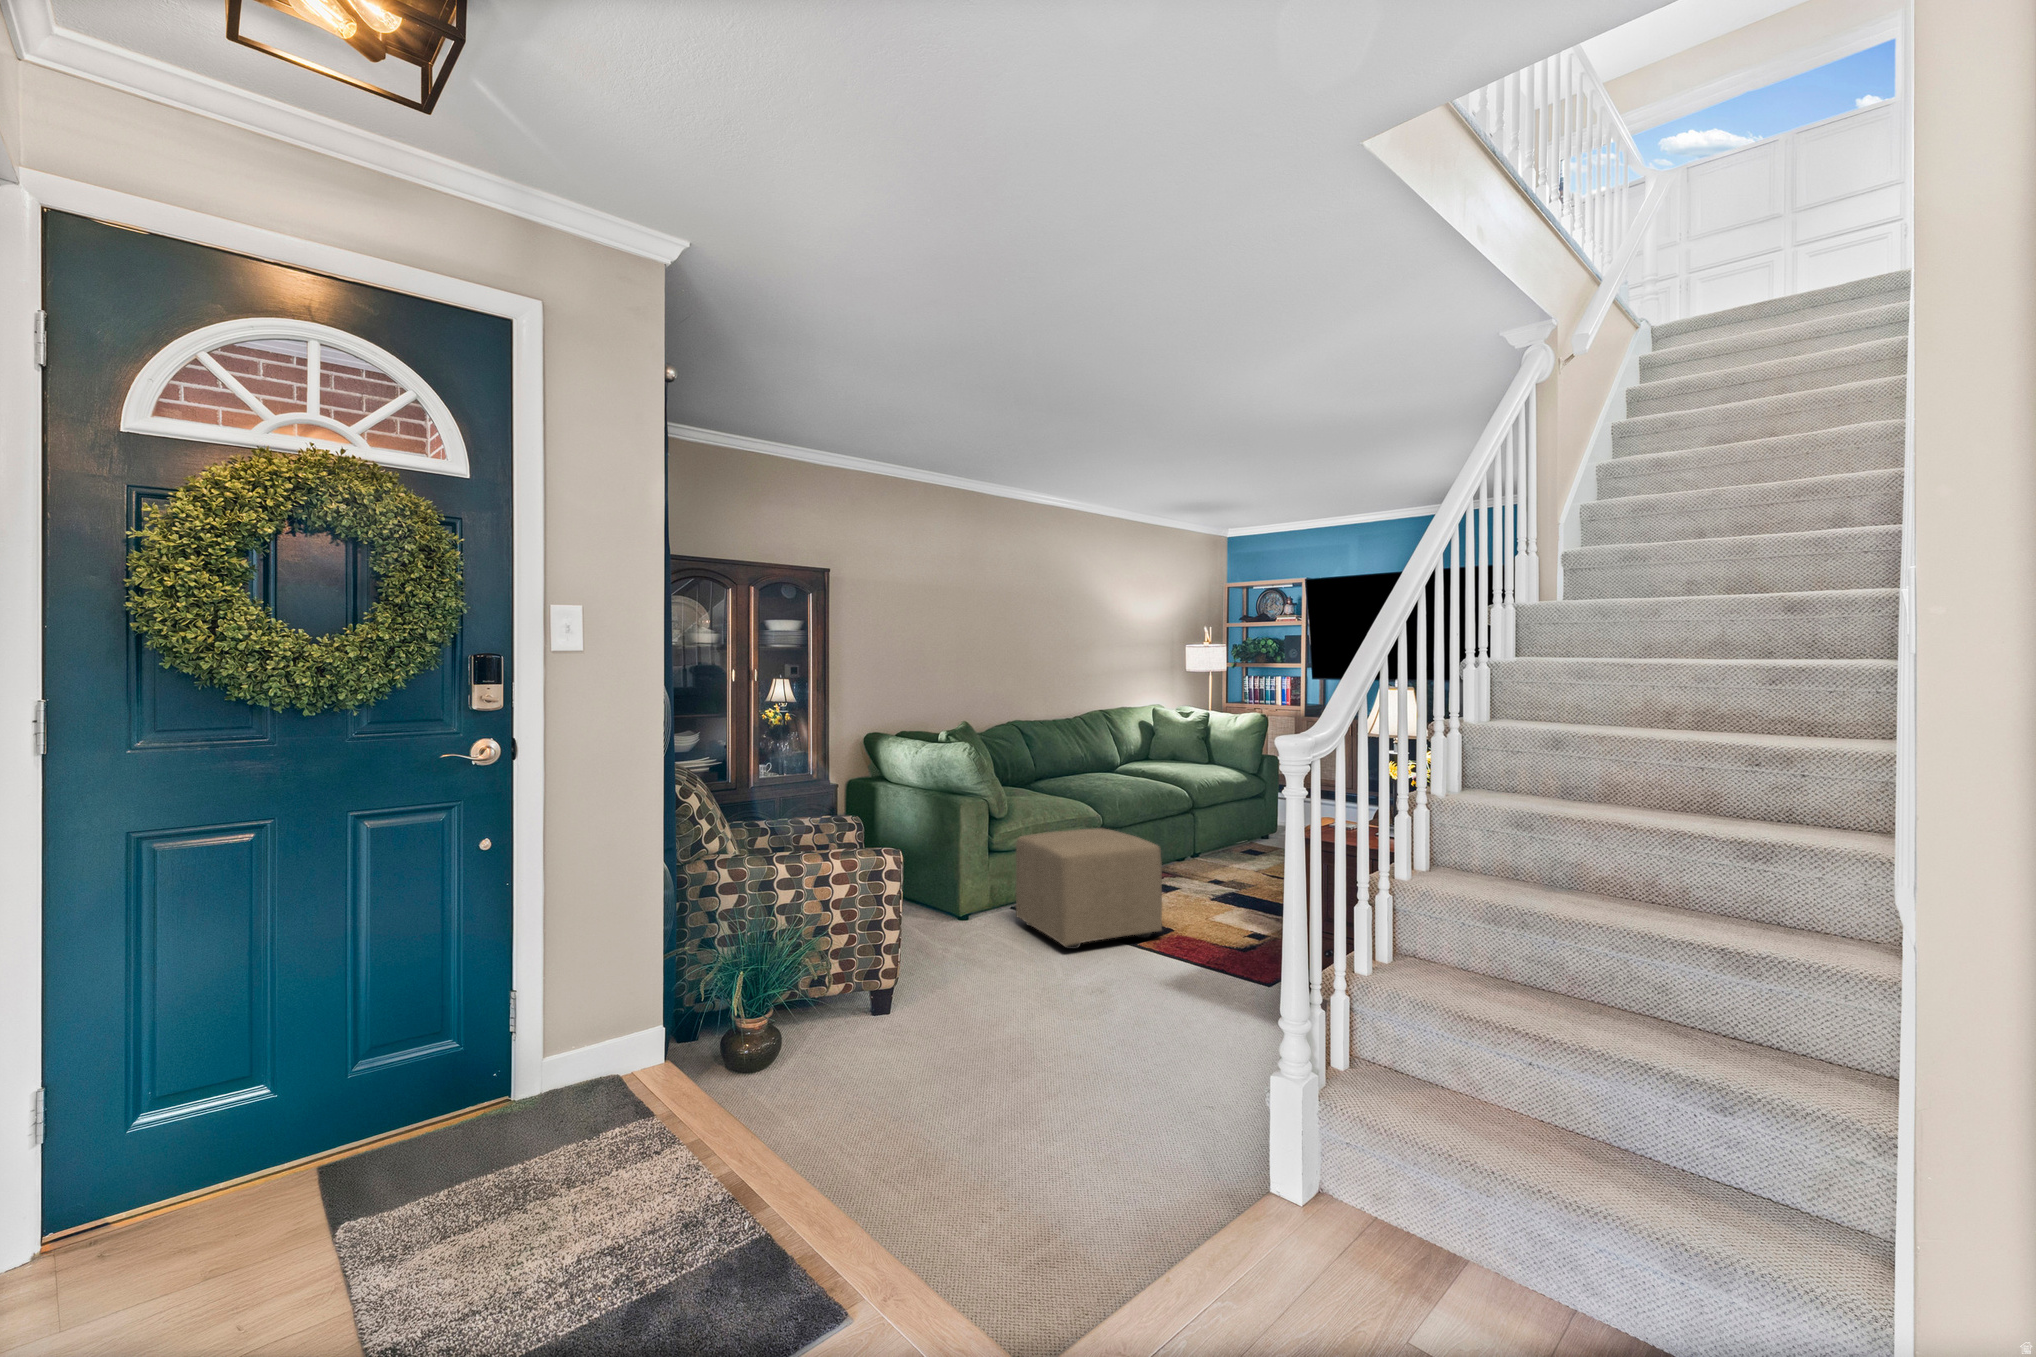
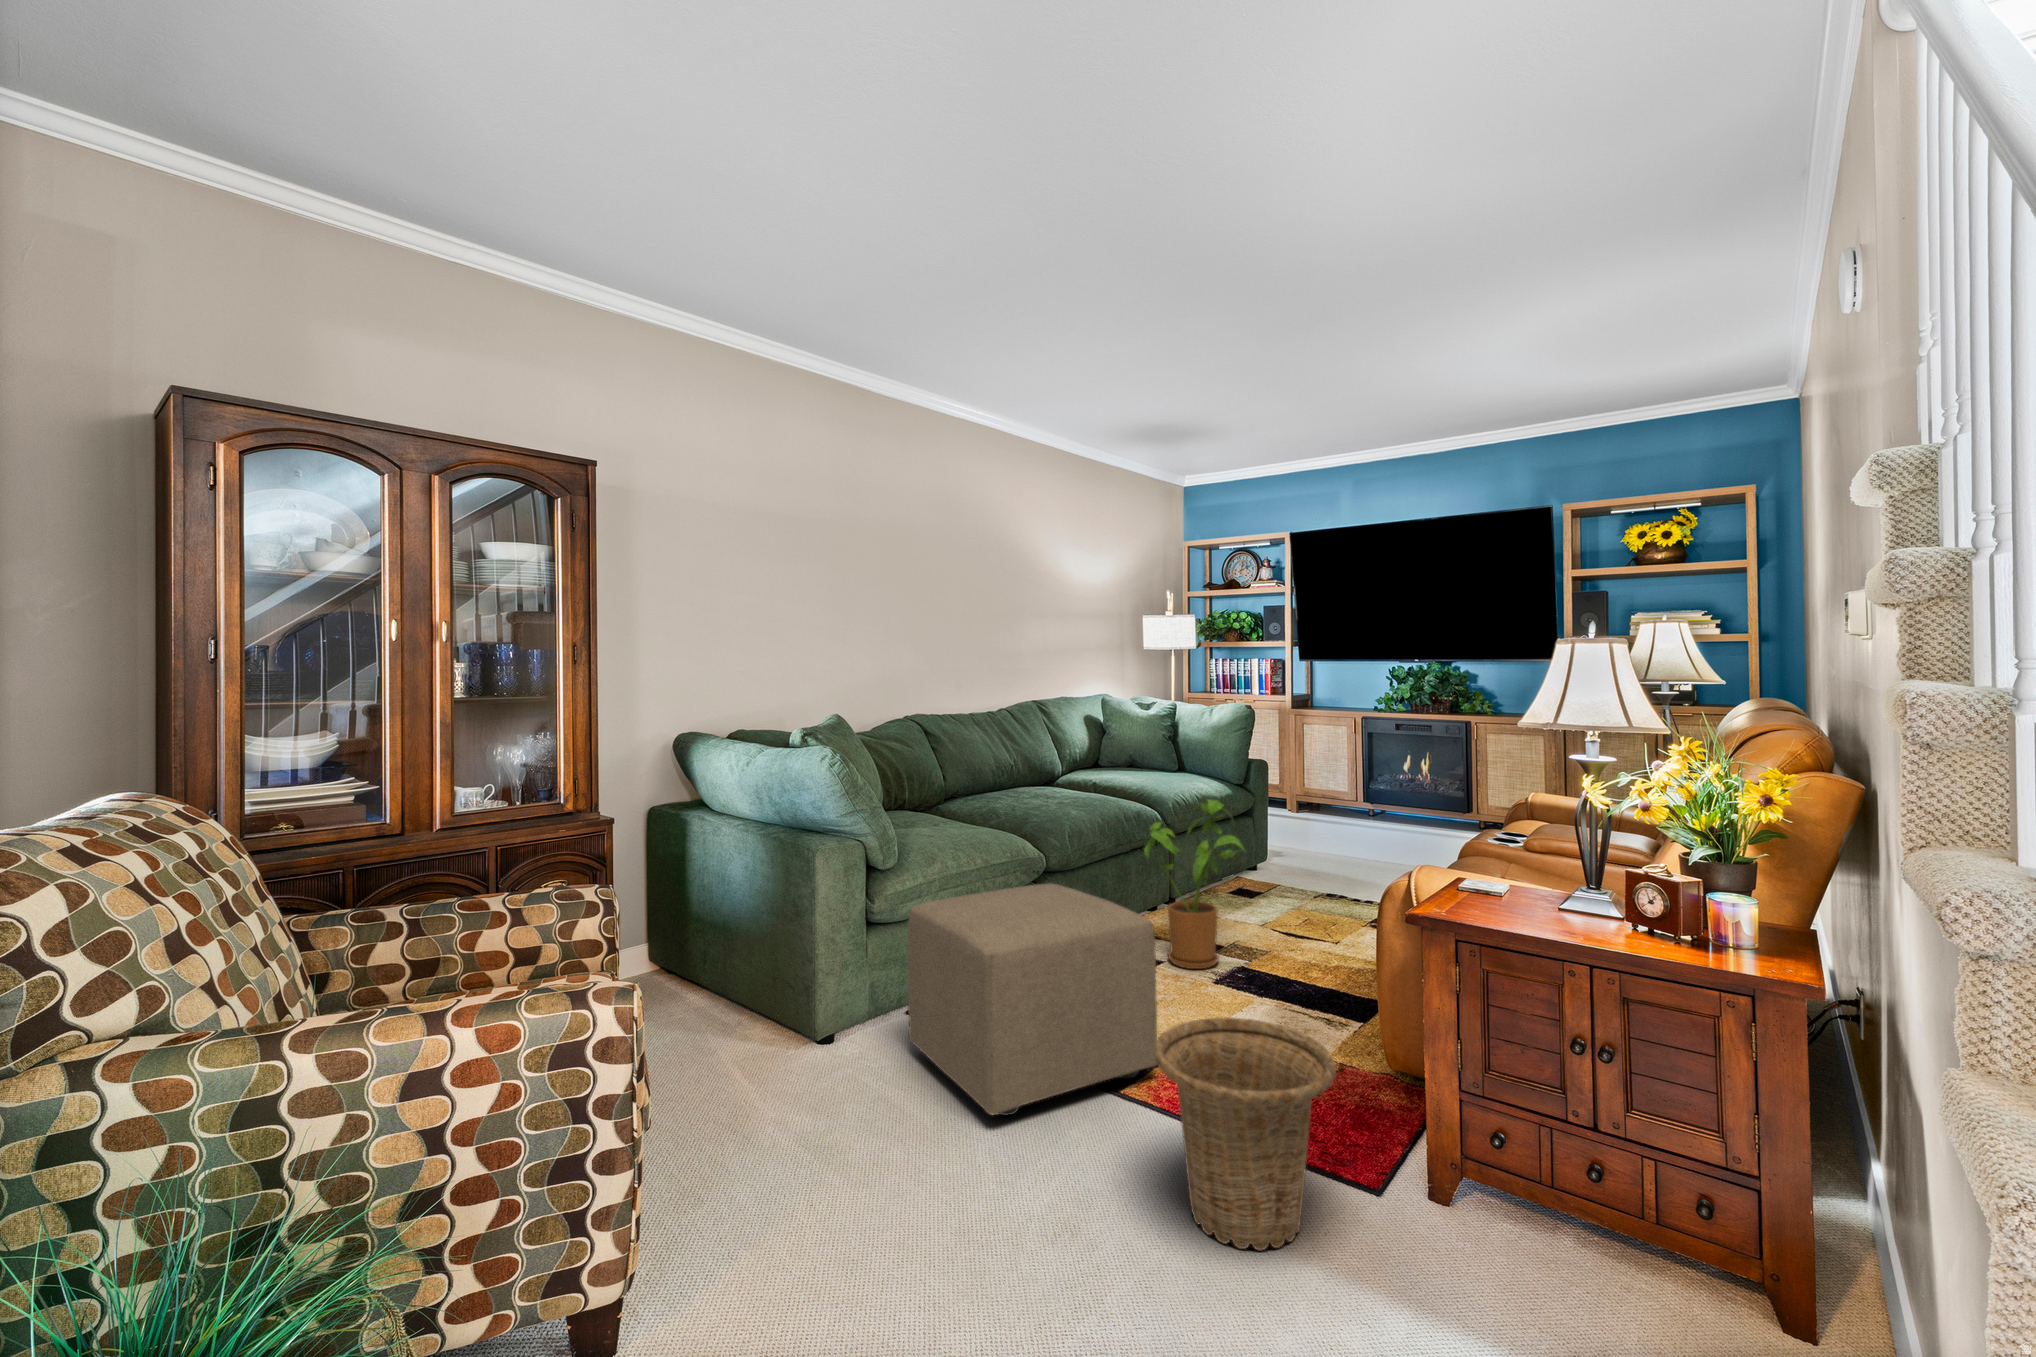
house plant: none [1168,781,1234,893] -> present [1144,799,1244,969]
basket: none [1149,891,1241,997] -> present [1154,1018,1336,1251]

